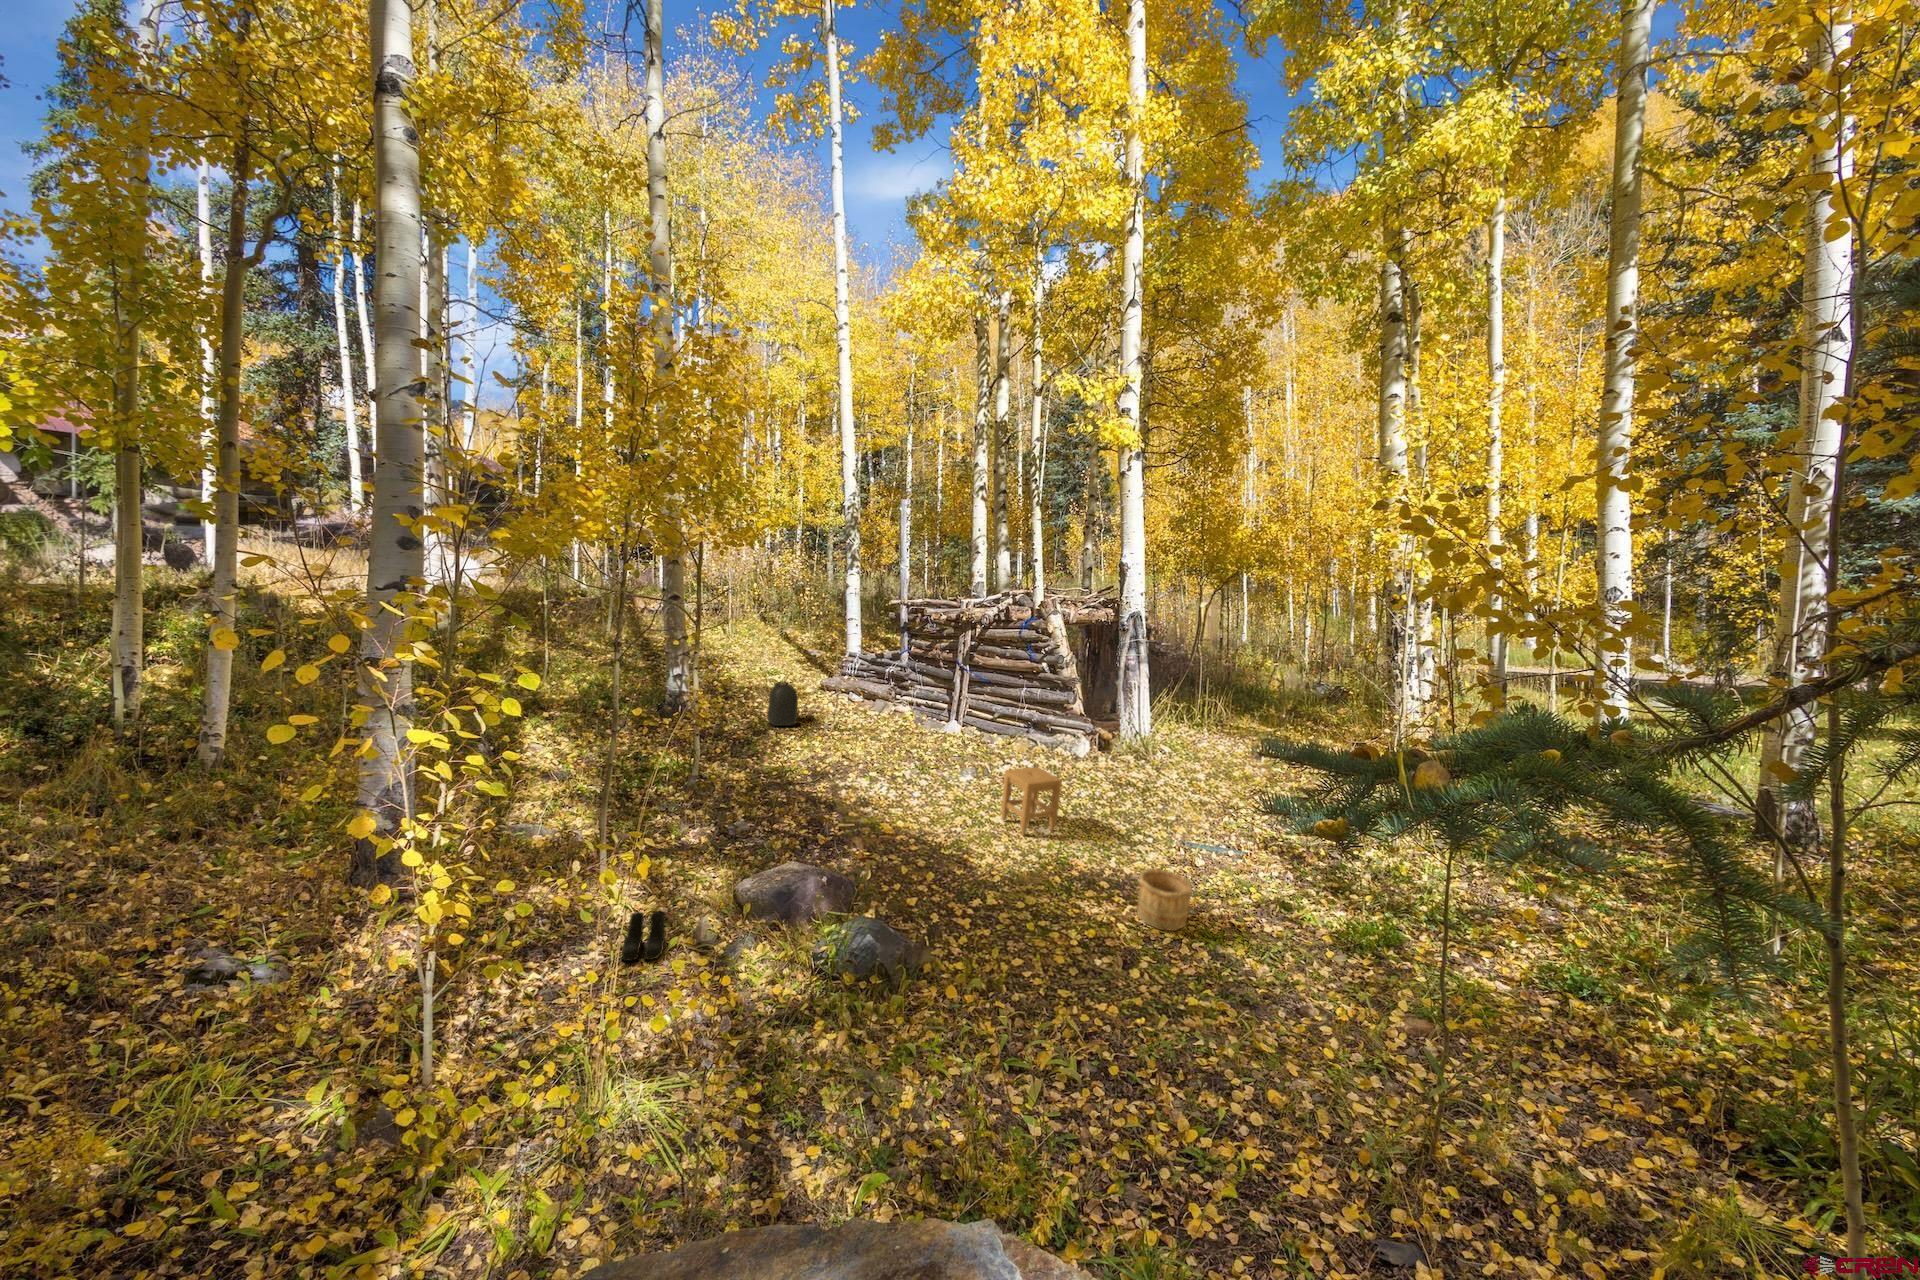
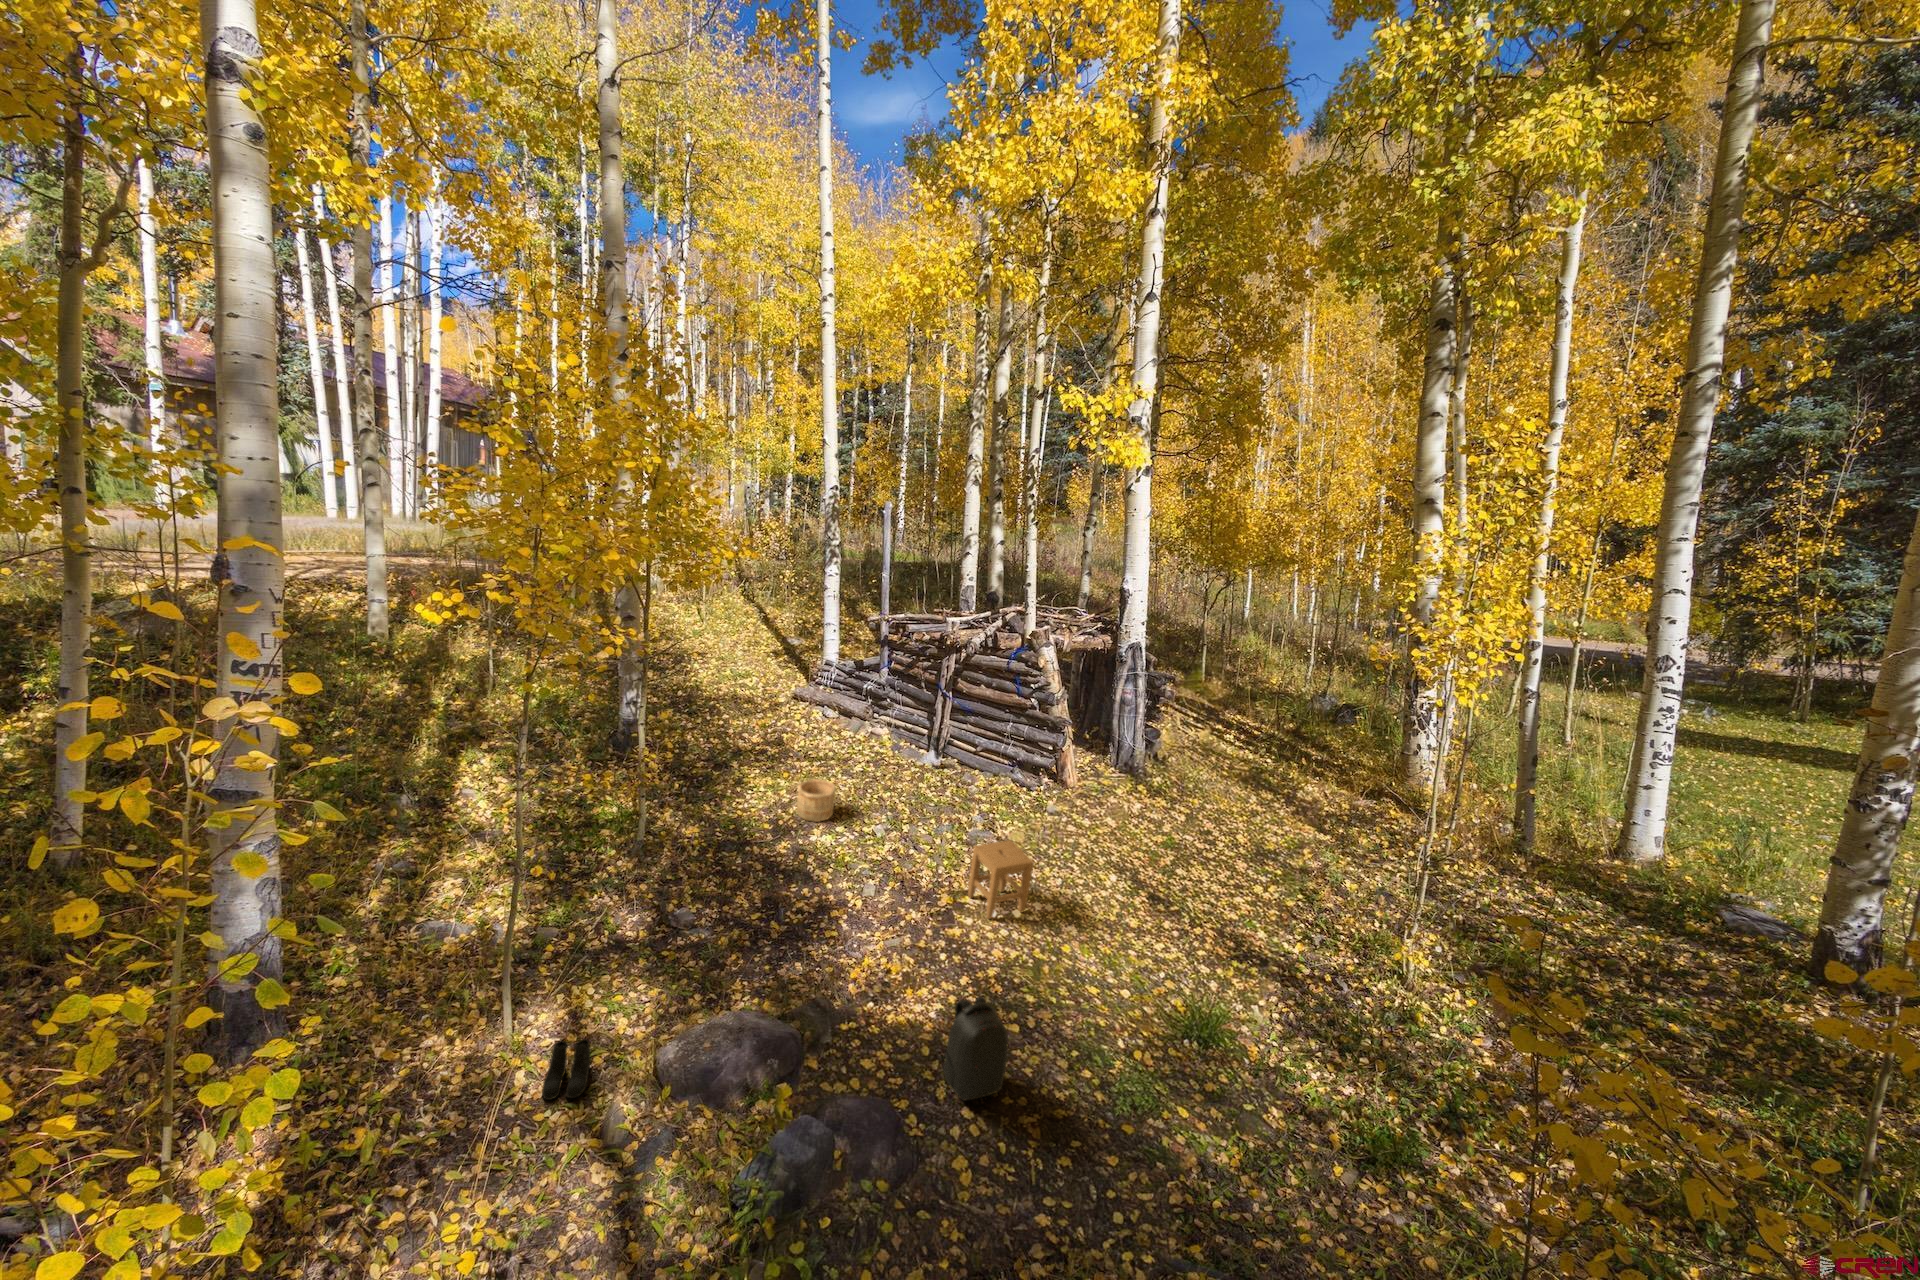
backpack: present [767,681,798,726] -> present [943,997,1008,1101]
potted plant: none [946,701,975,735] -> present [927,735,952,769]
wooden bucket: present [1137,869,1193,931] -> present [797,779,836,822]

